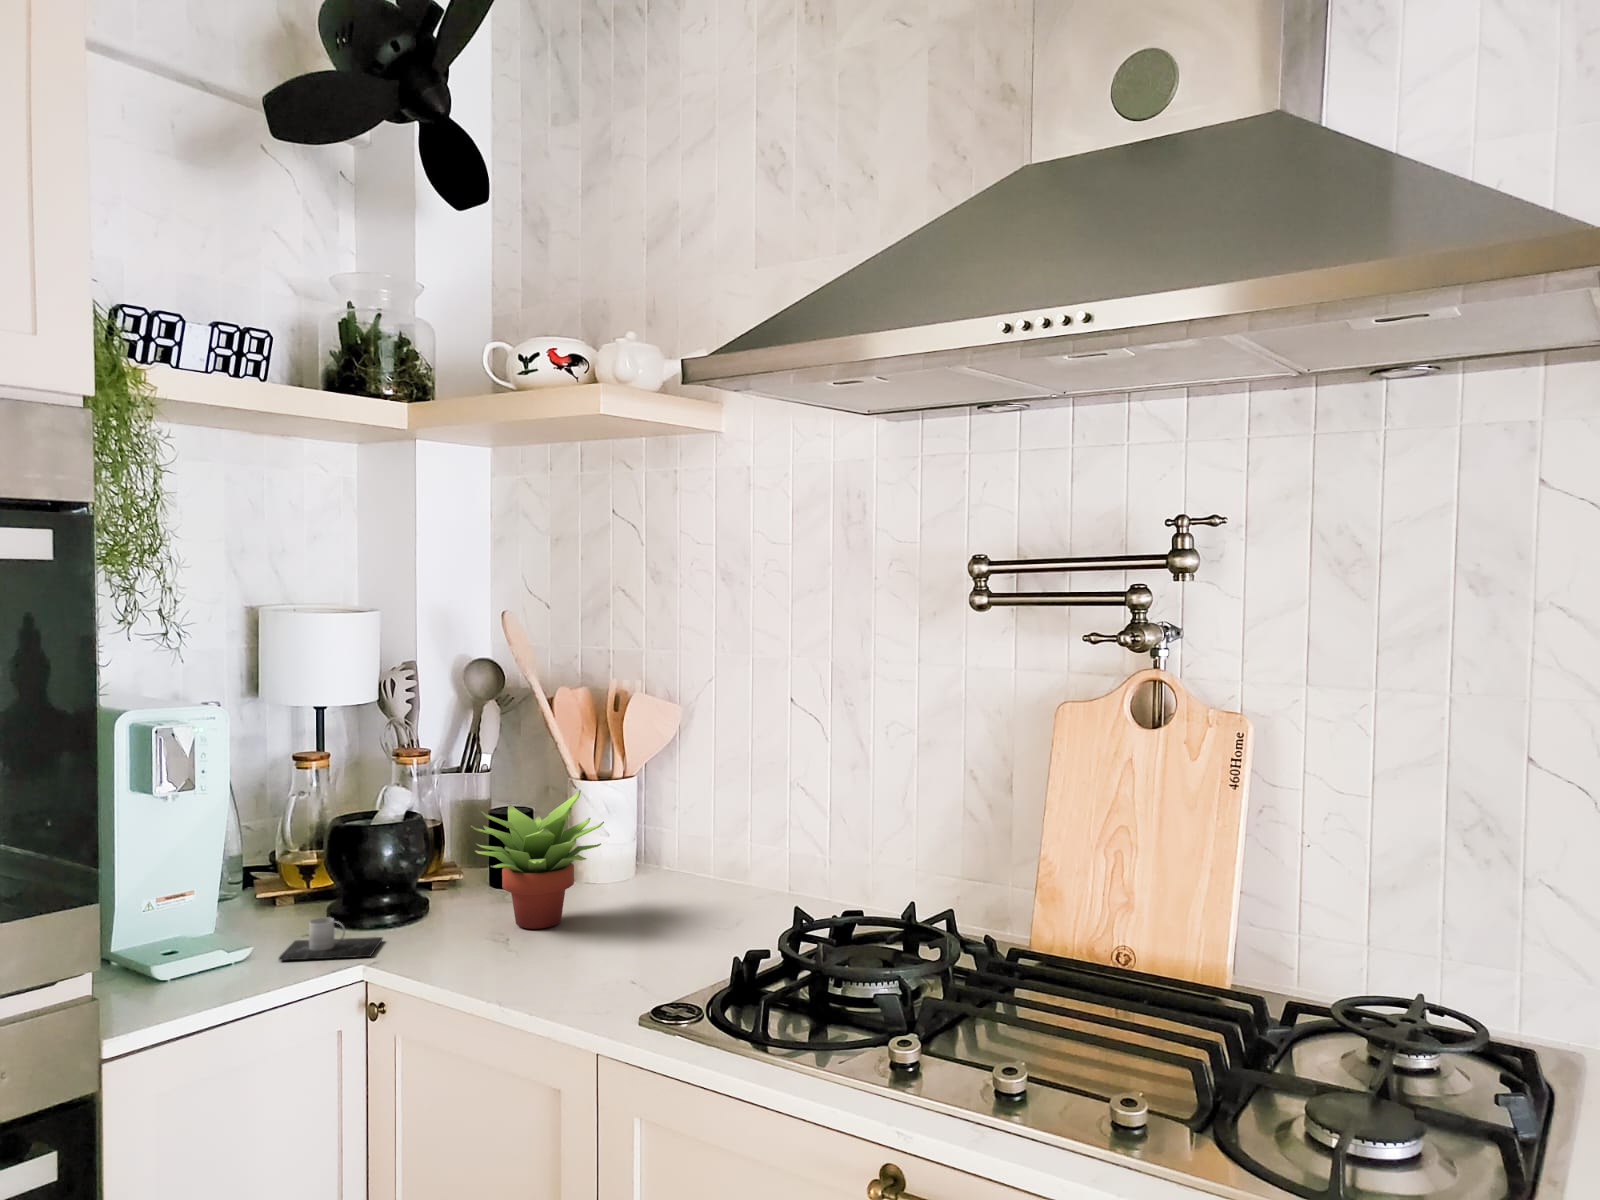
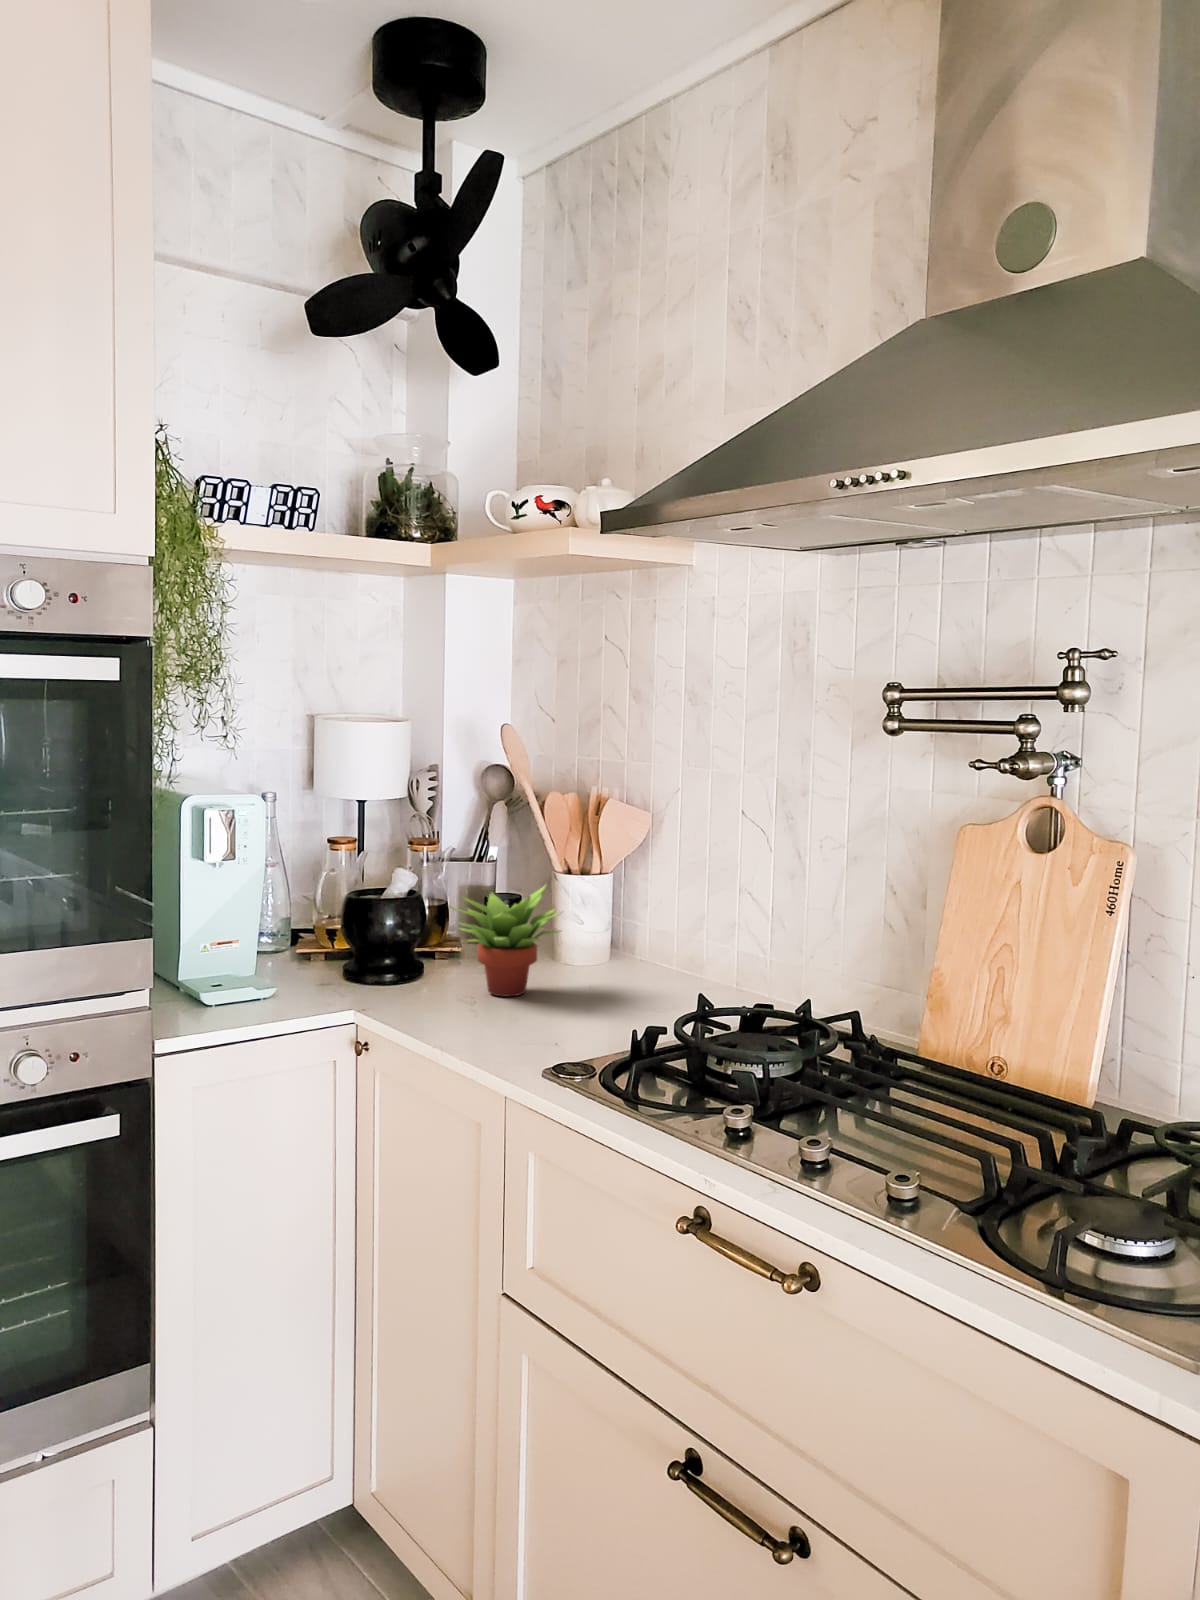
mug: present [279,917,383,960] -> none [298,969,381,1003]

